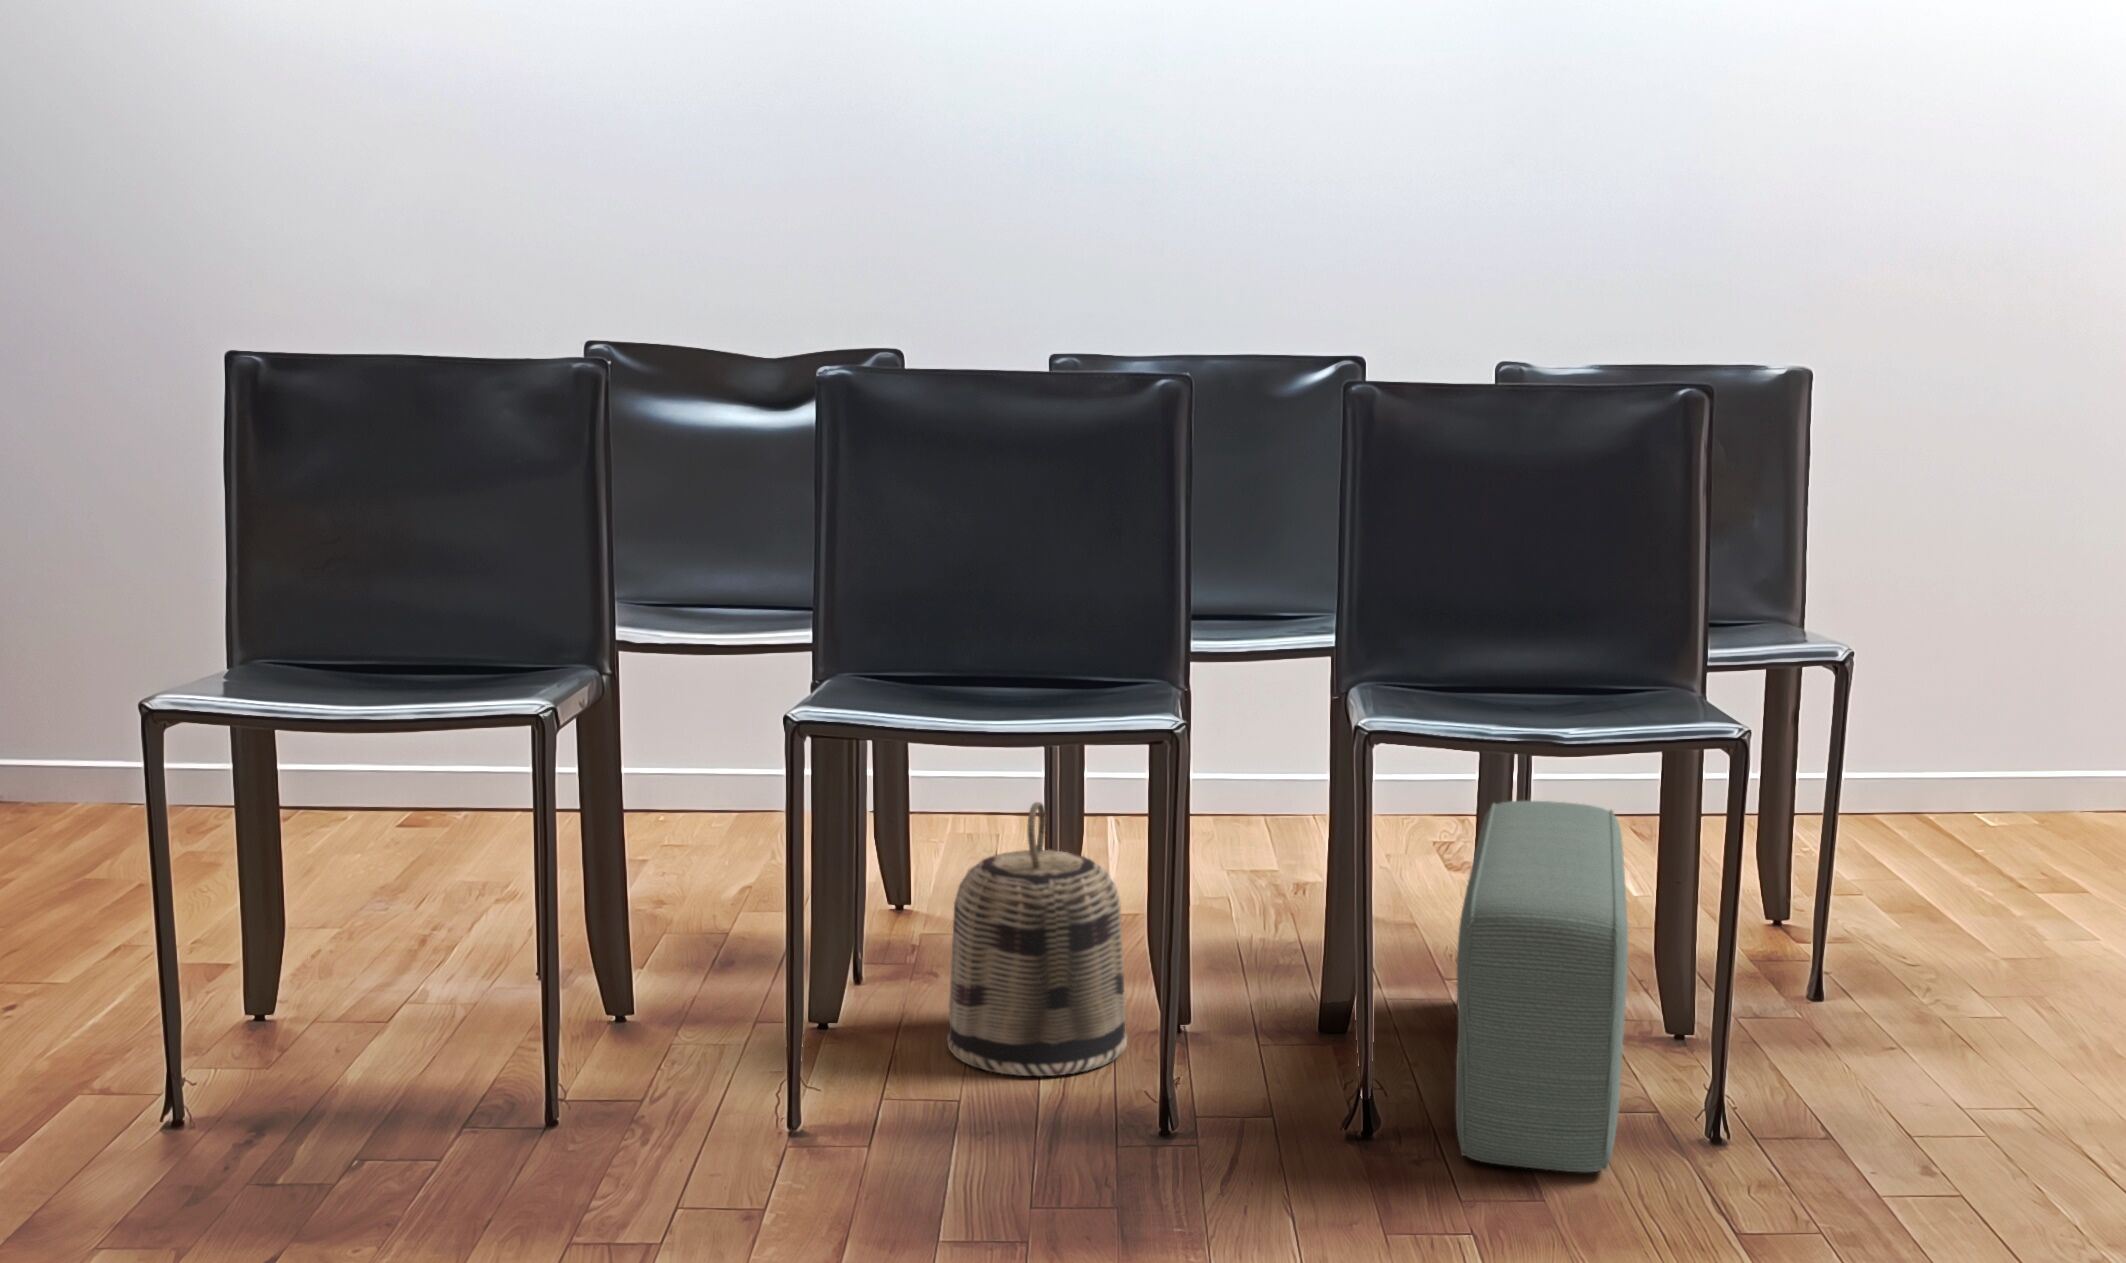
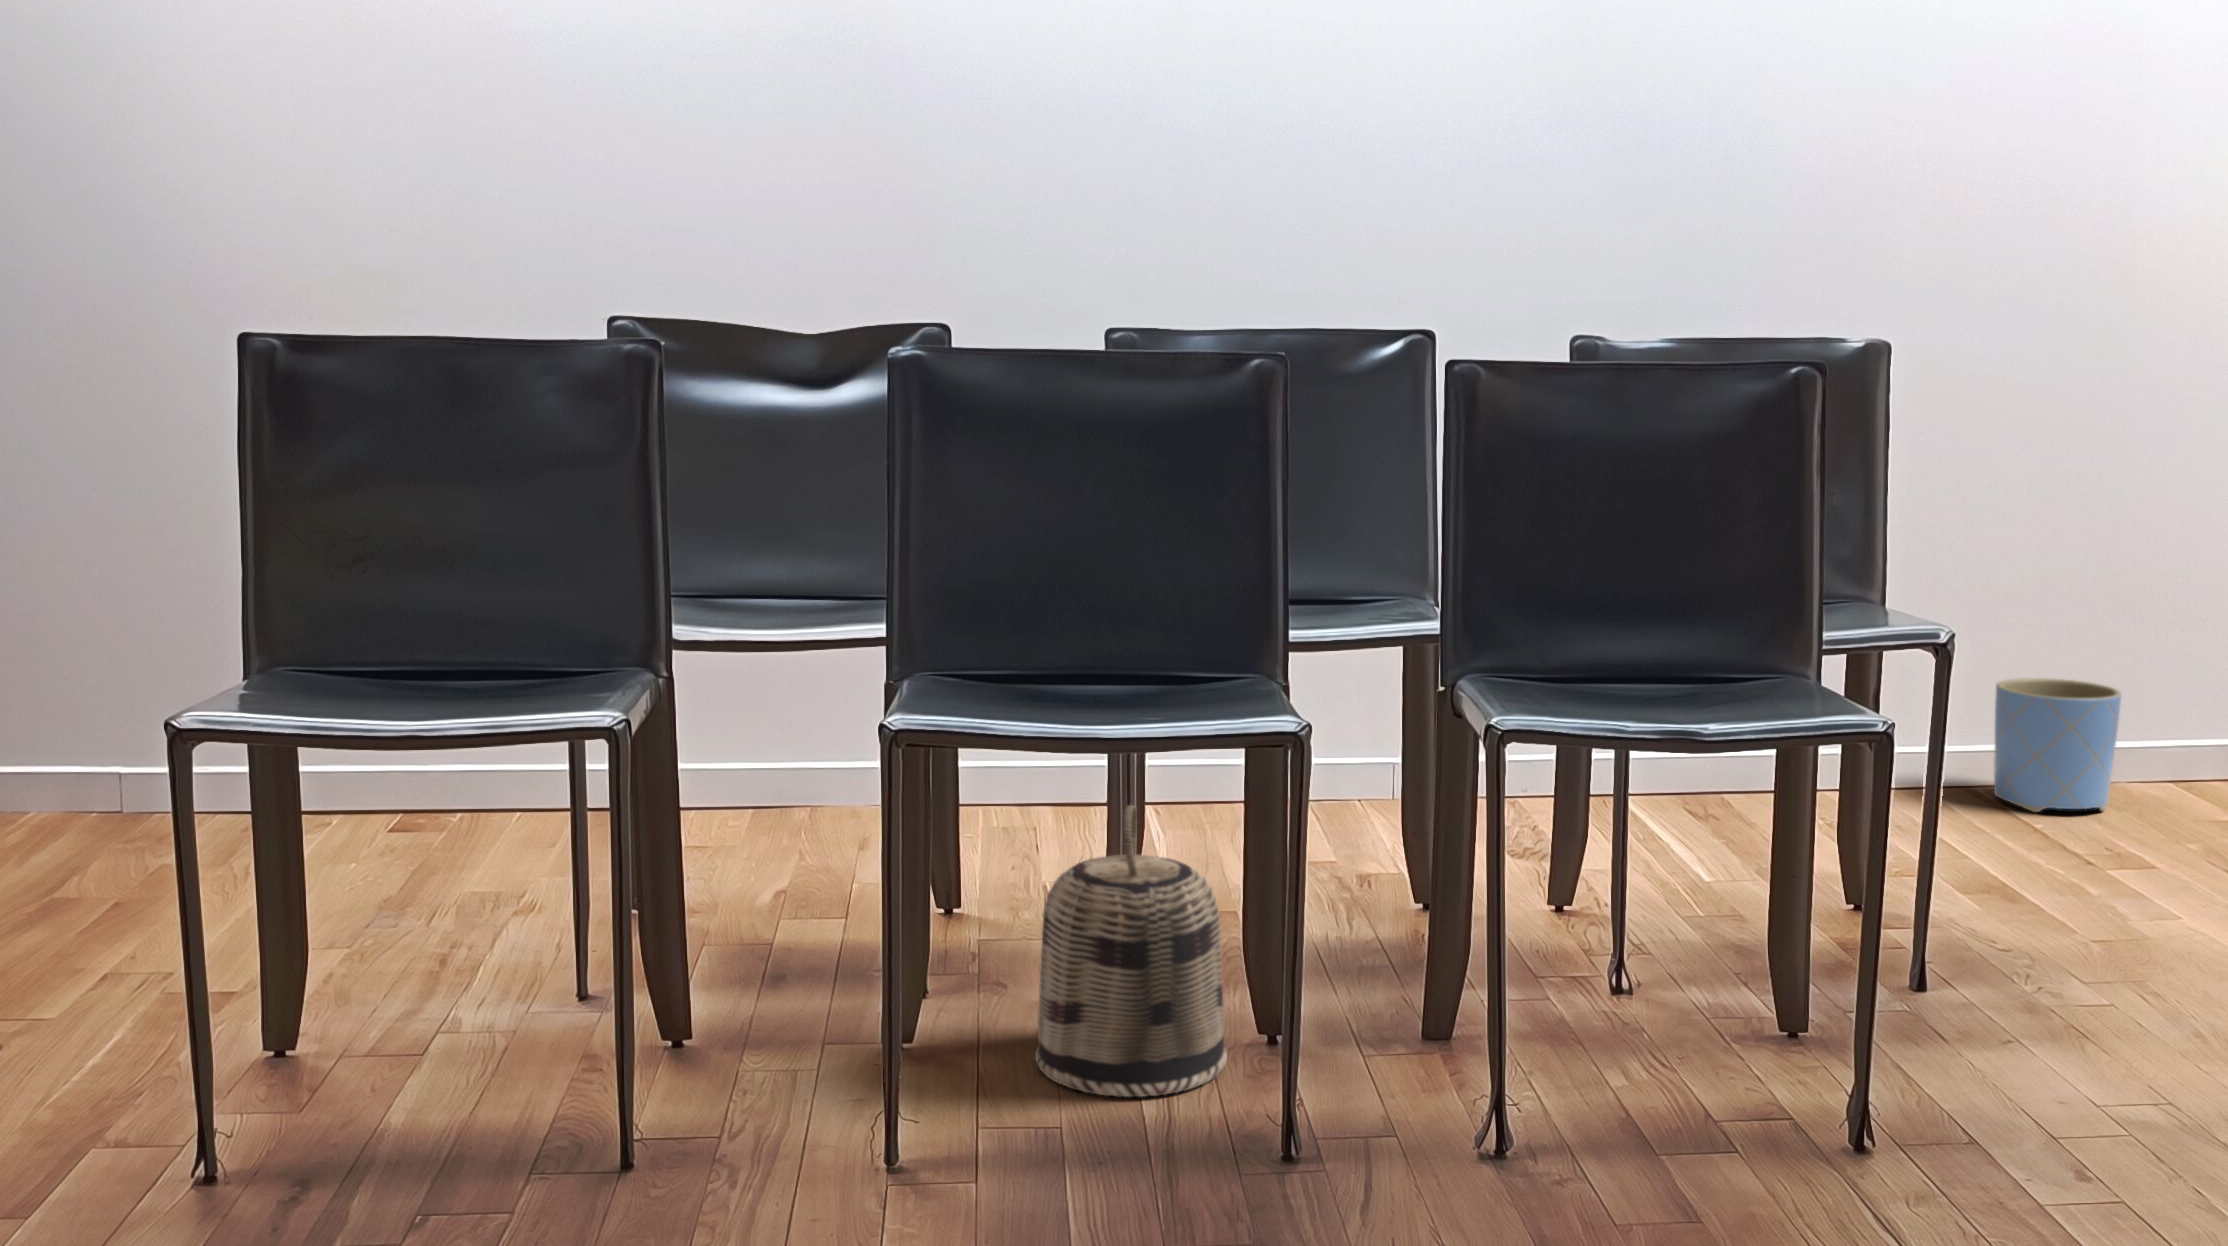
planter: none [1944,708,2069,839] -> present [1994,678,2121,812]
pouf: present [1456,801,1628,1172] -> none [1582,793,1777,1188]

